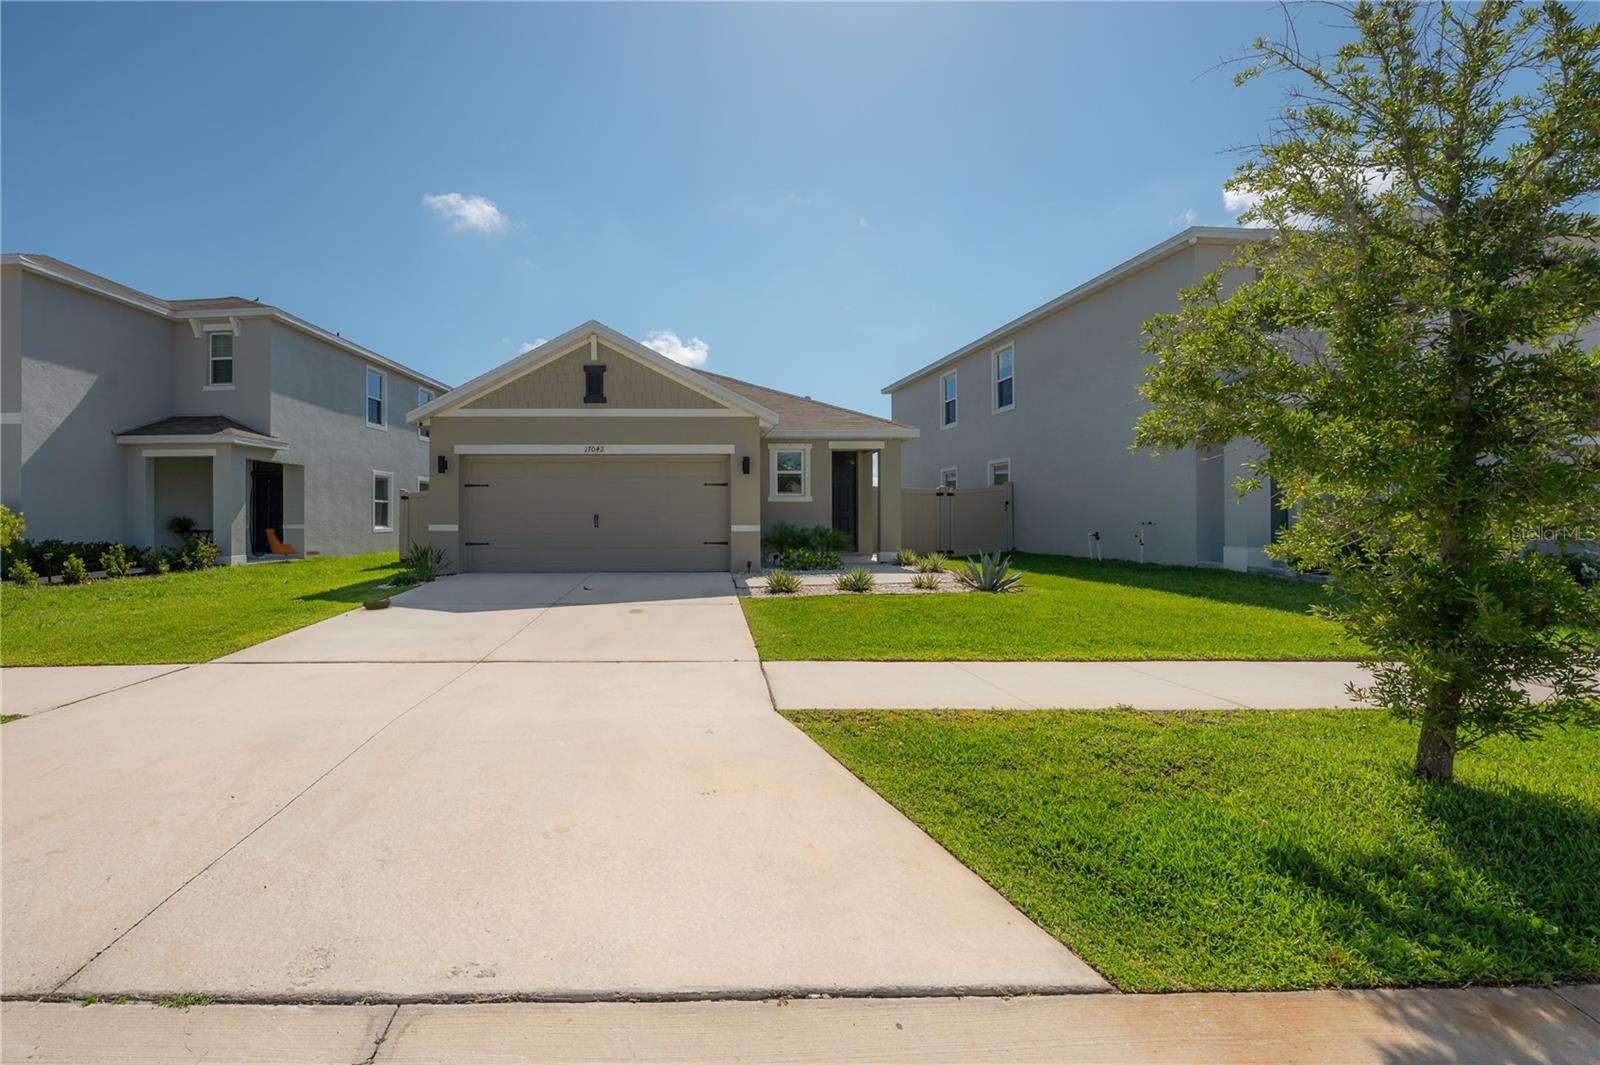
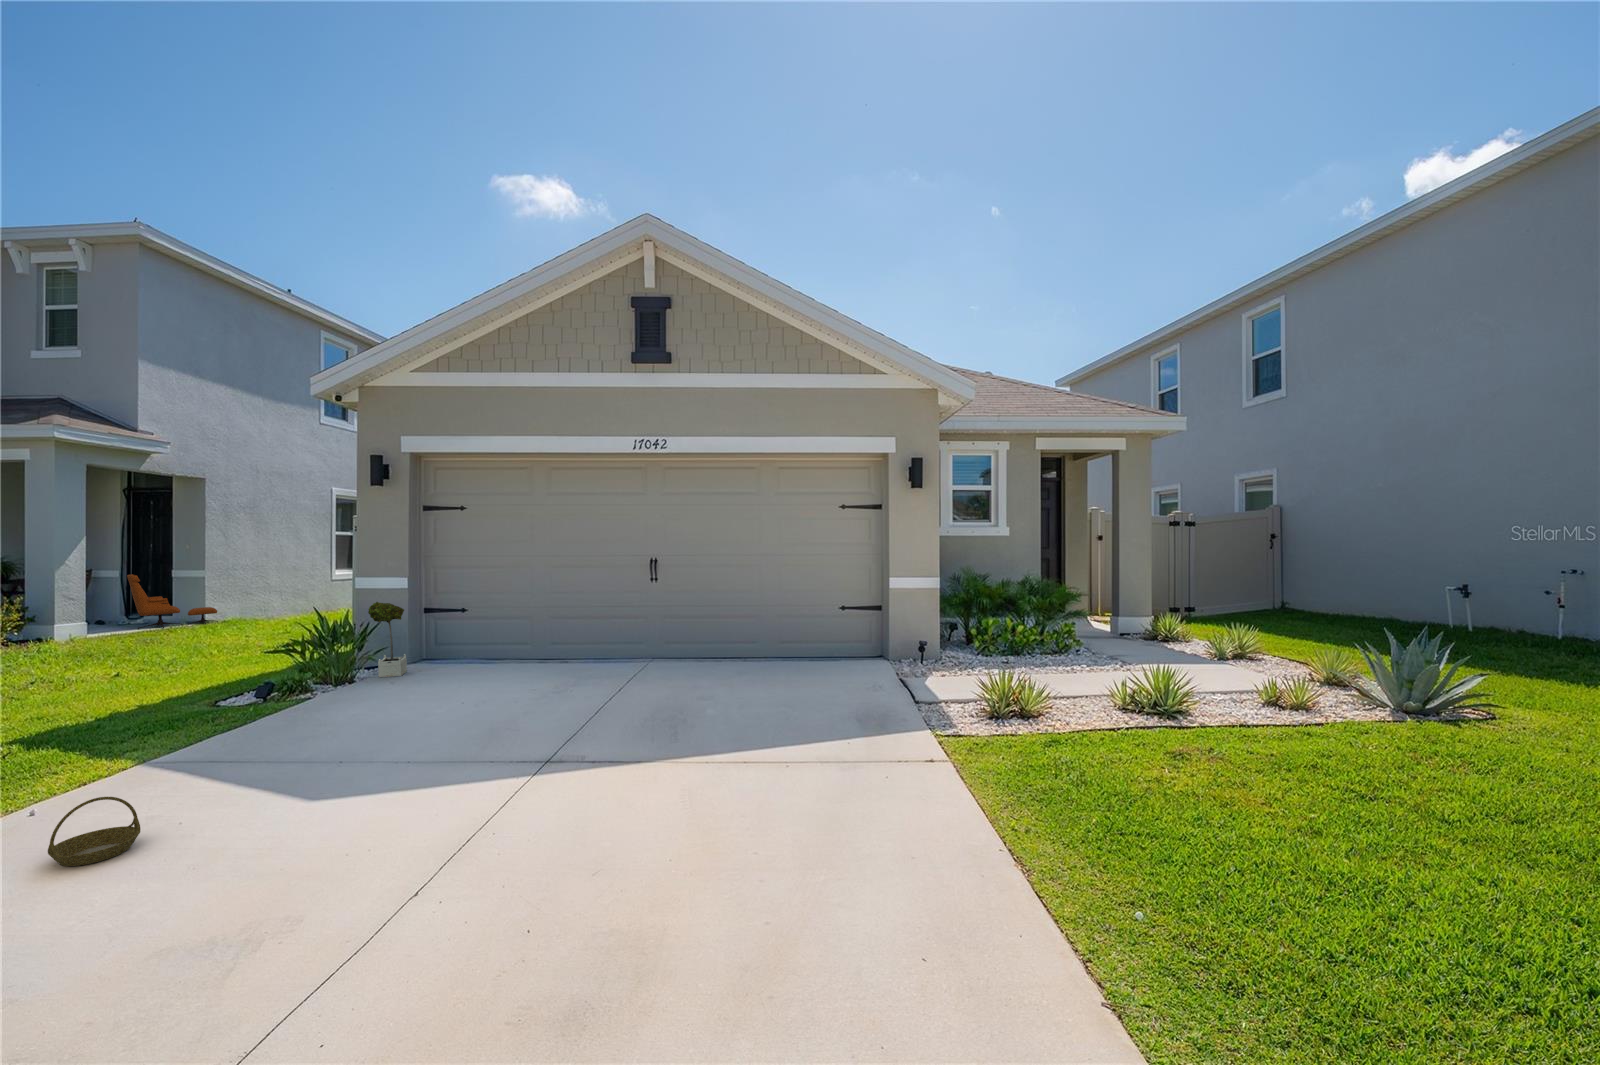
potted tree: none [441,535,462,576] -> present [368,602,407,677]

